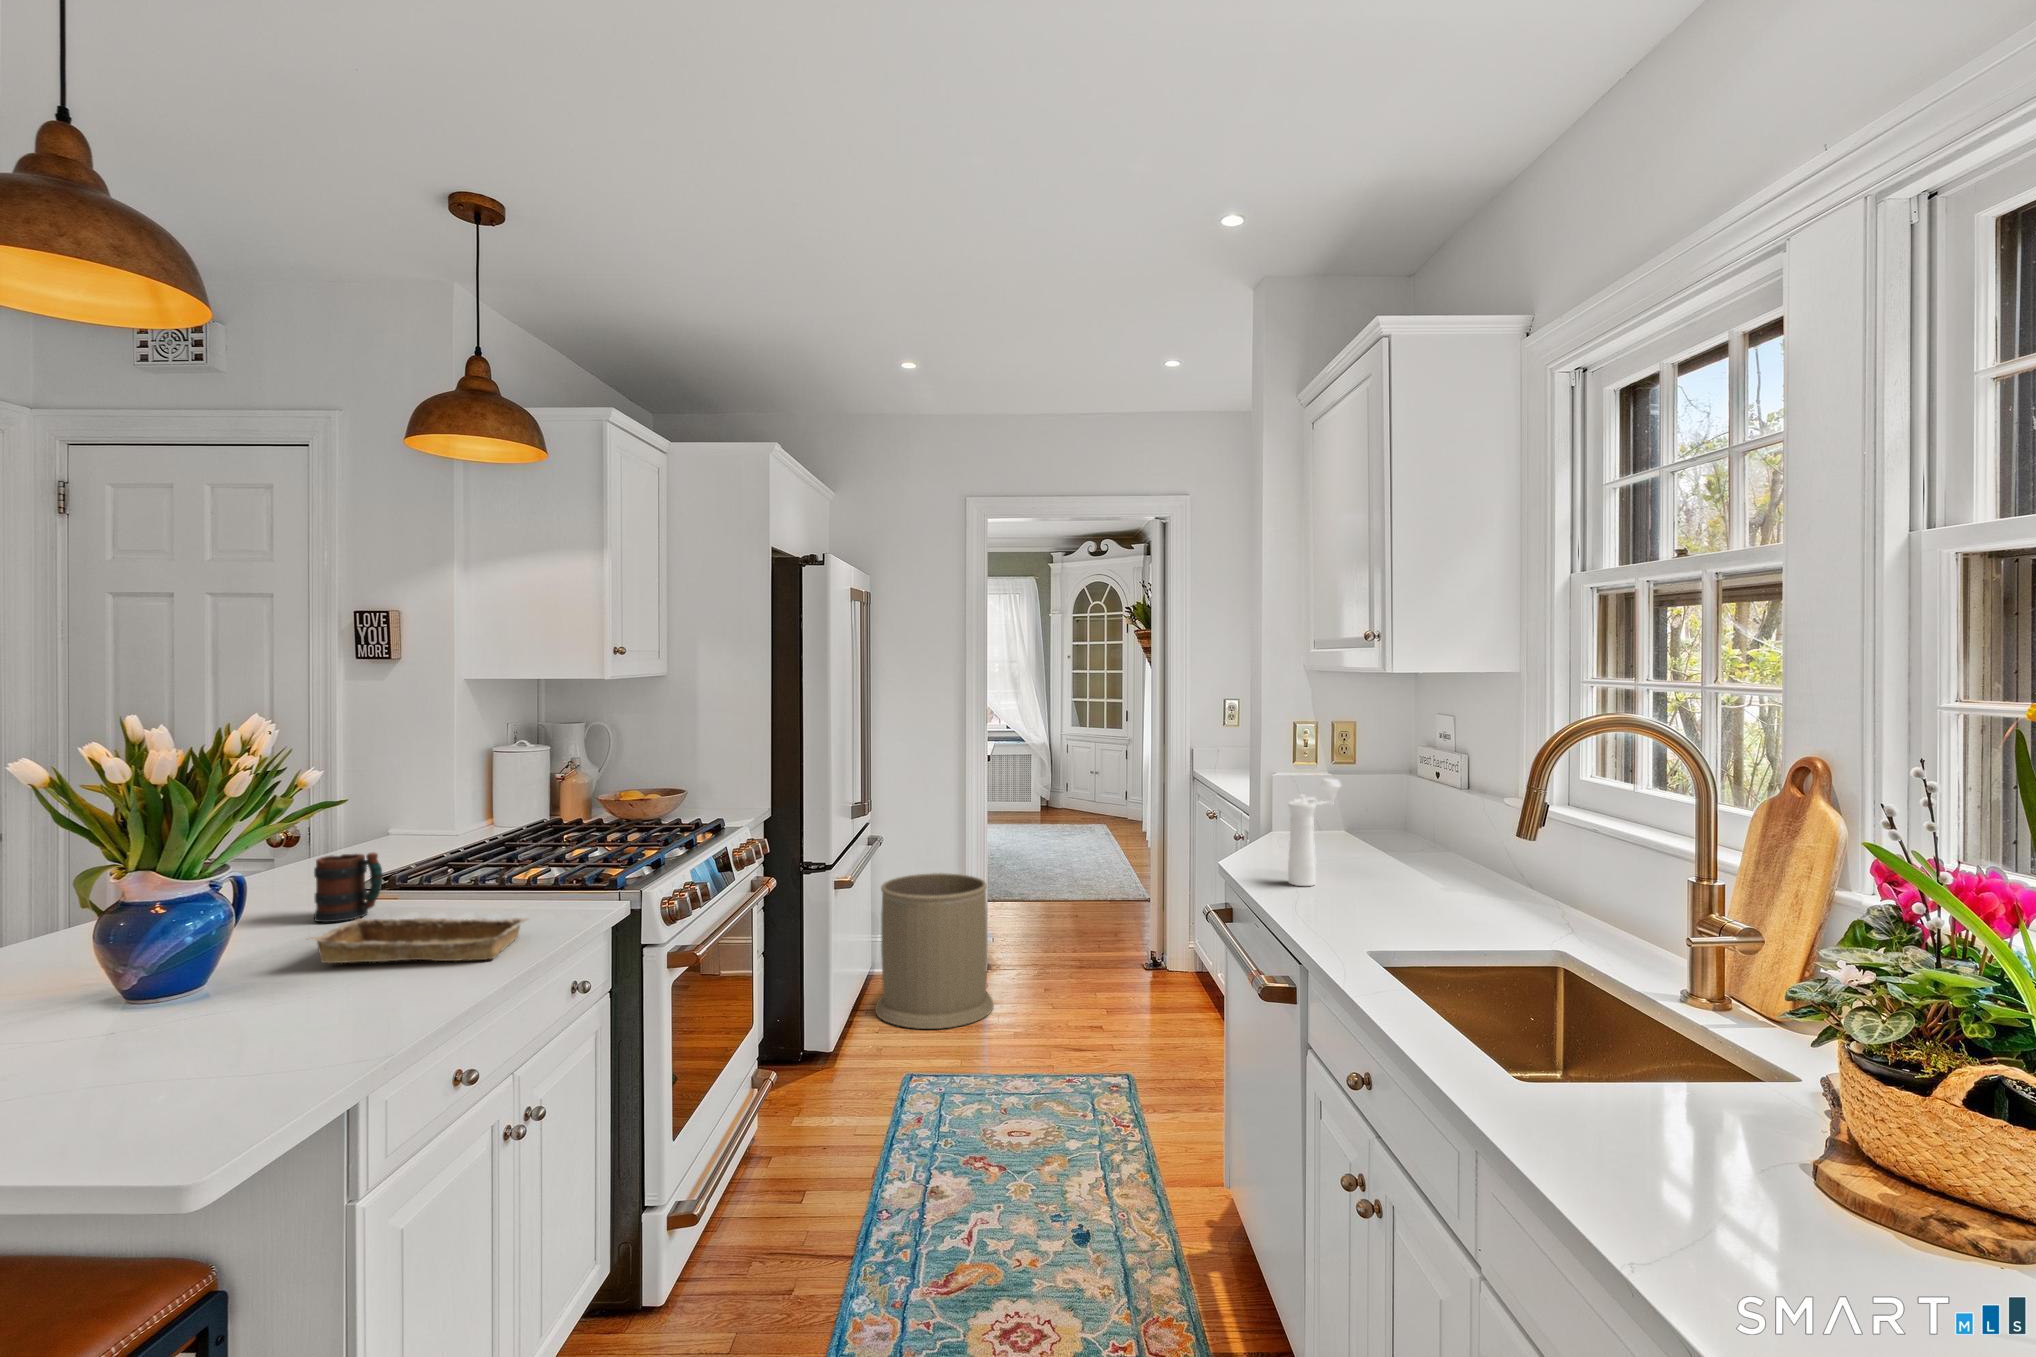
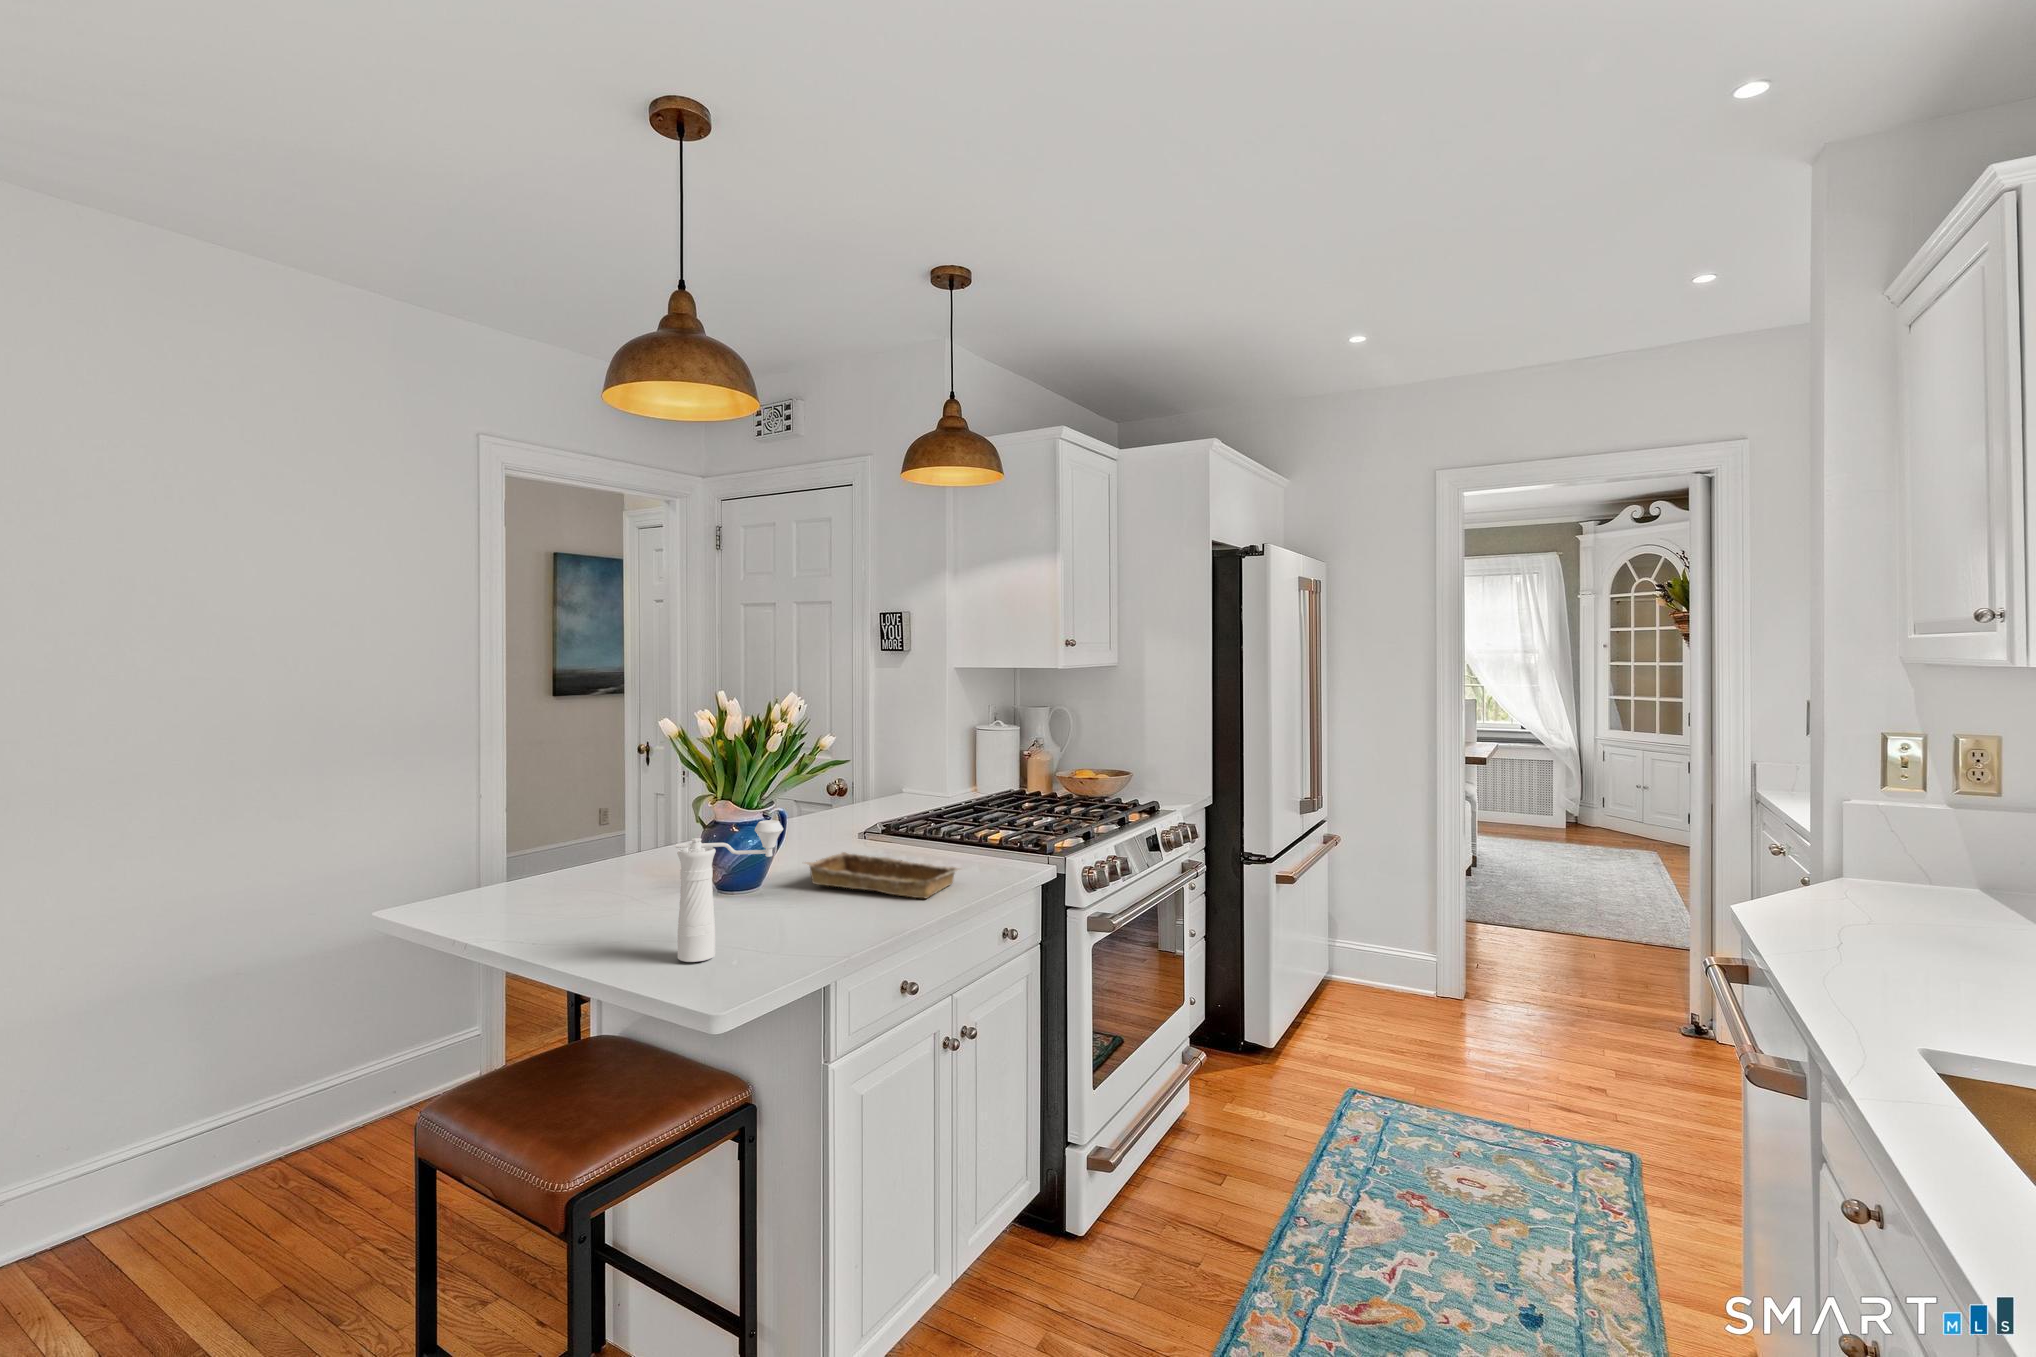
pepper mill: present [1288,779,1341,886] -> present [676,820,783,962]
mug: present [314,852,383,922] -> none [824,800,869,854]
trash can: present [875,873,994,1029] -> none [1330,879,1467,1048]

